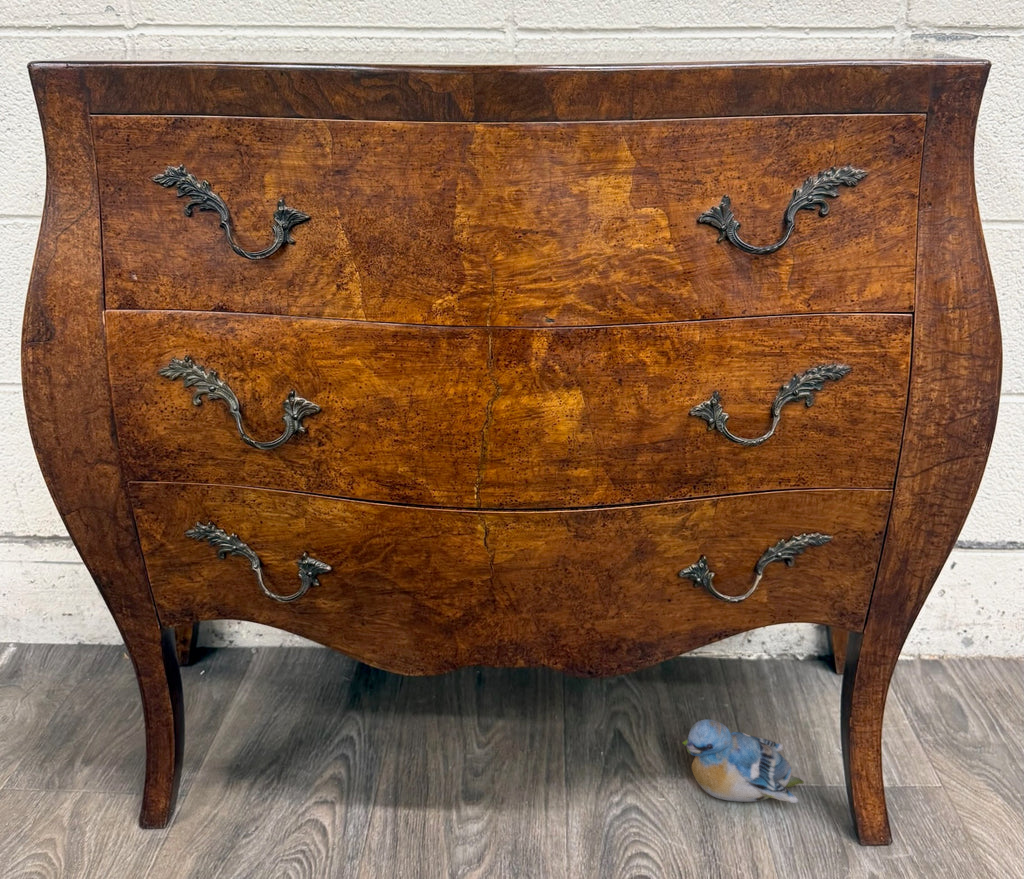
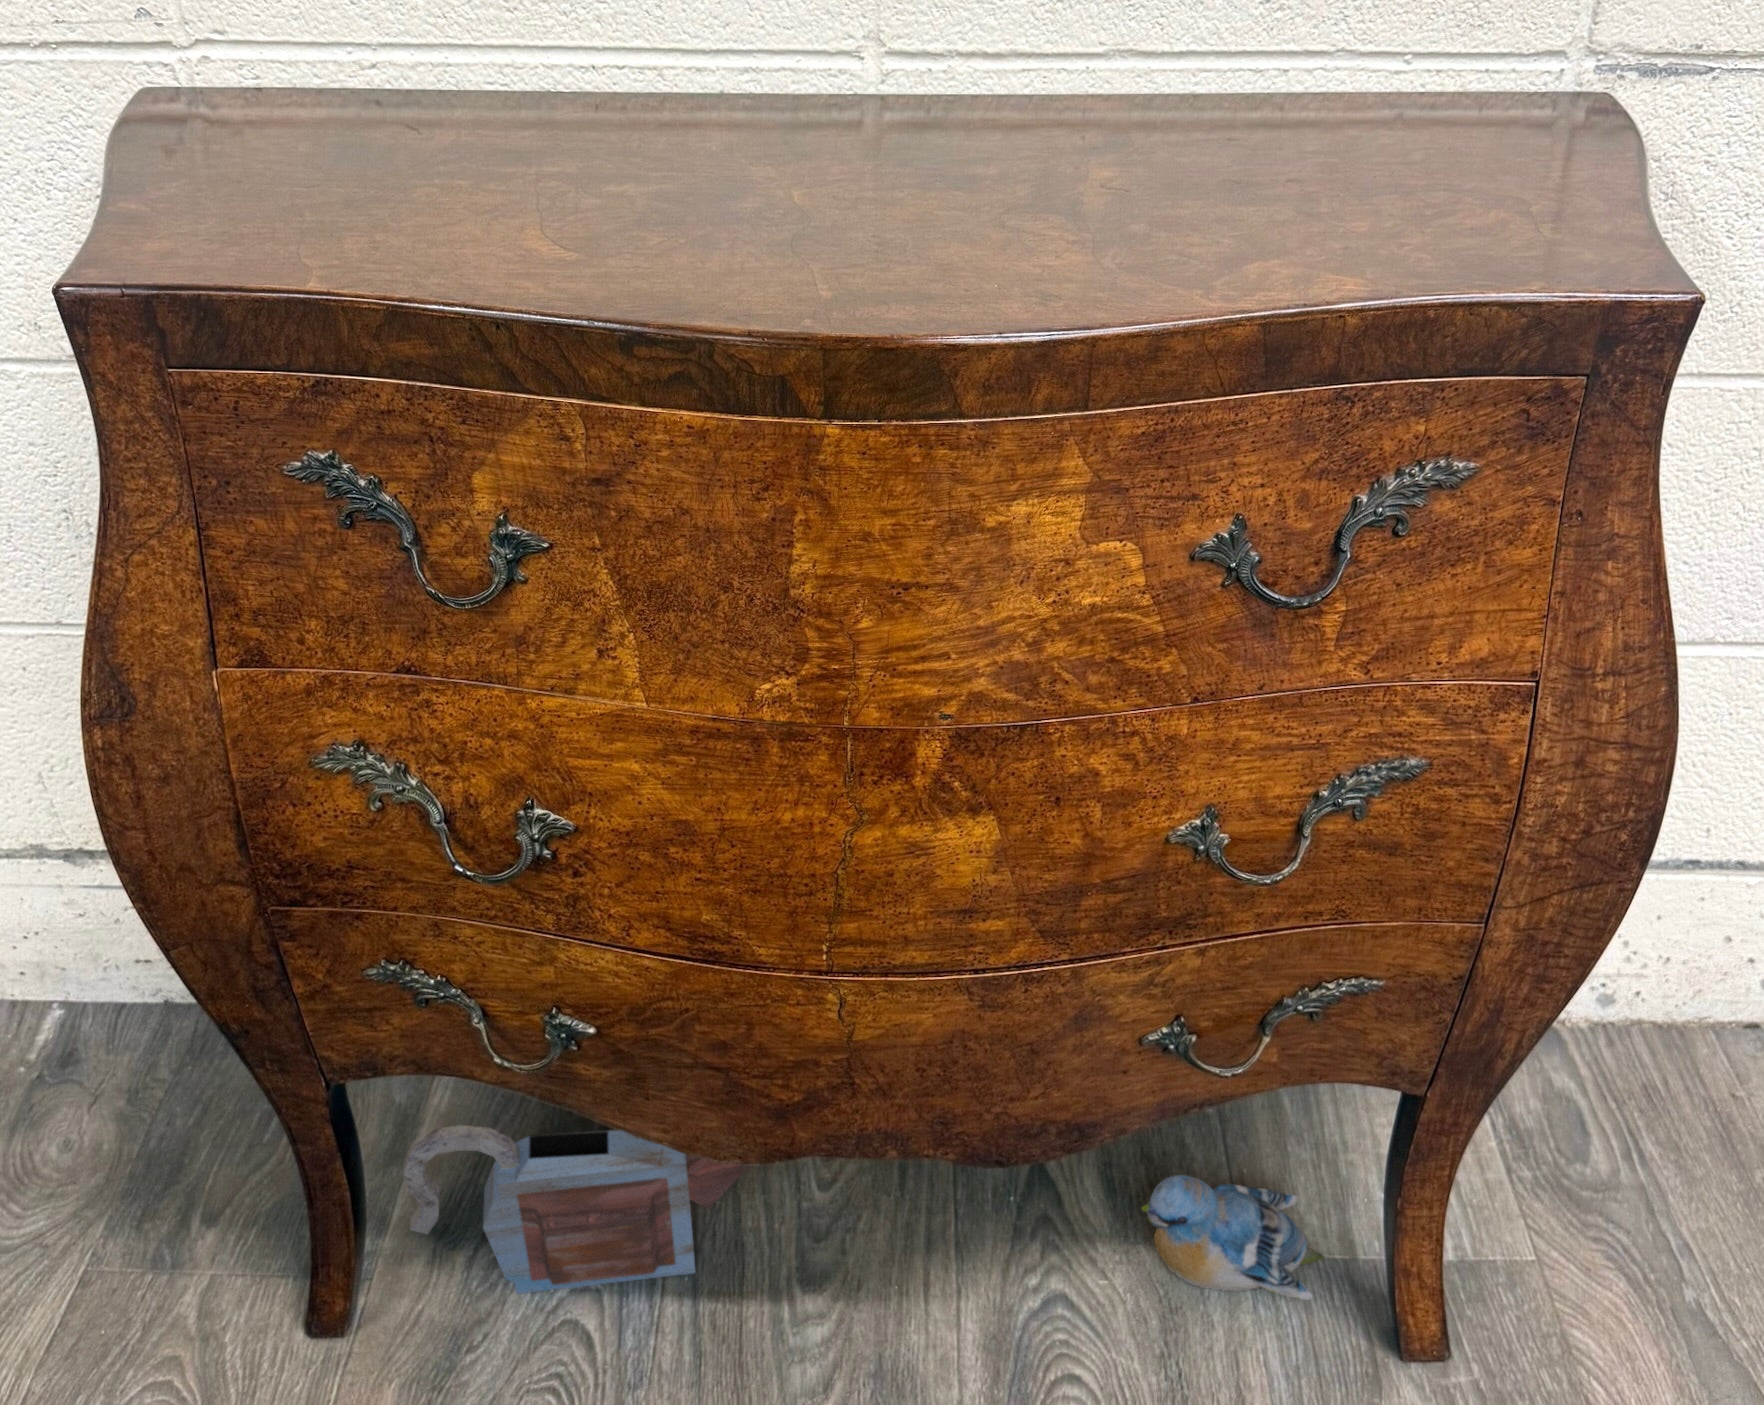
watering can: none [208,667,464,804] -> present [403,1125,749,1294]

